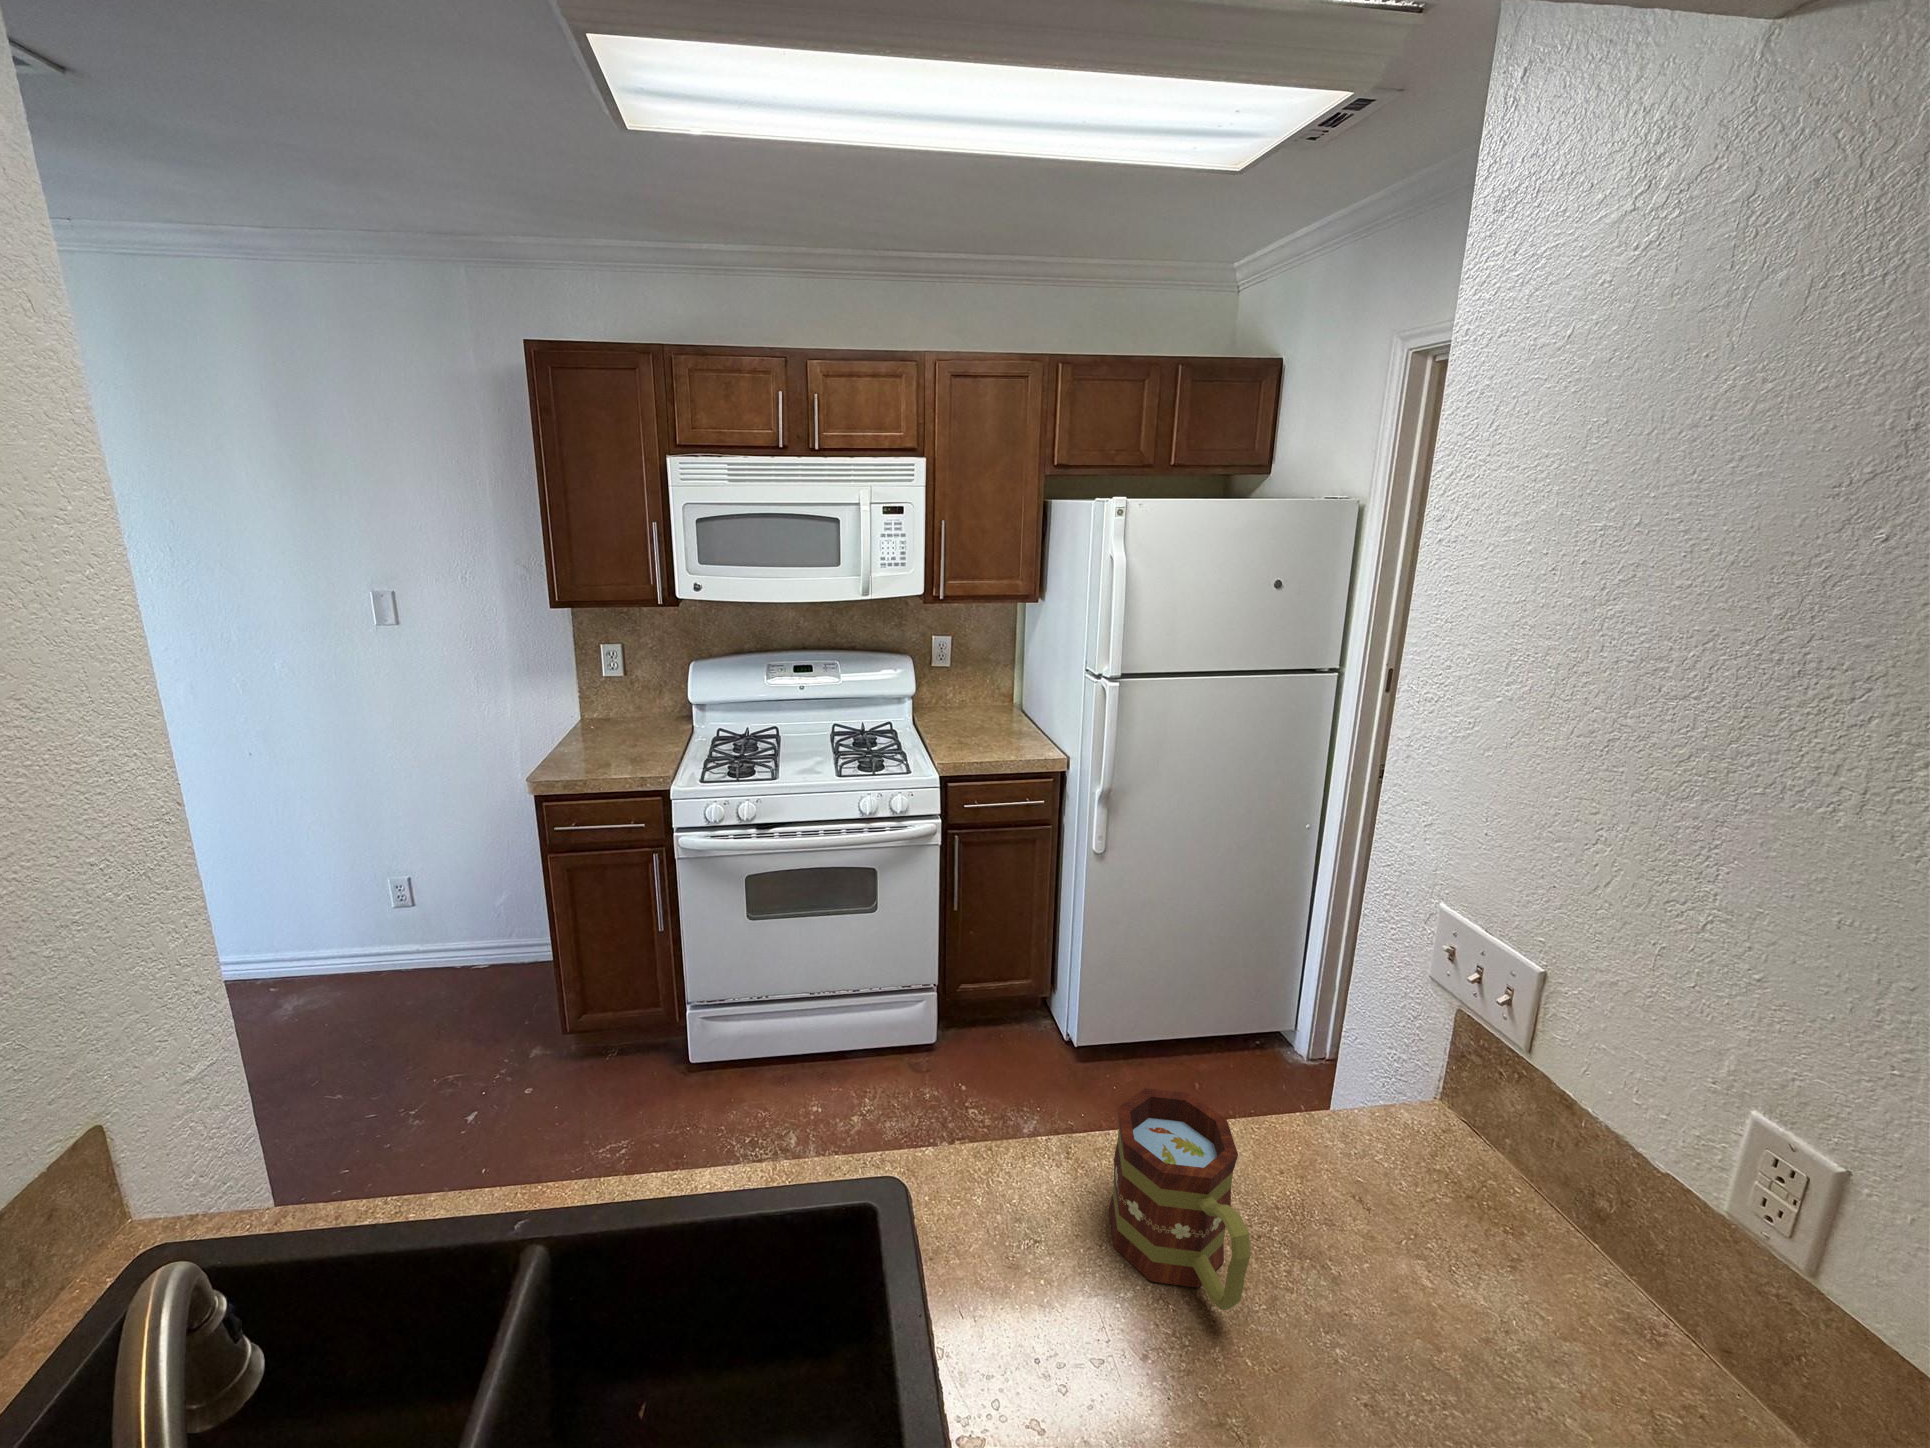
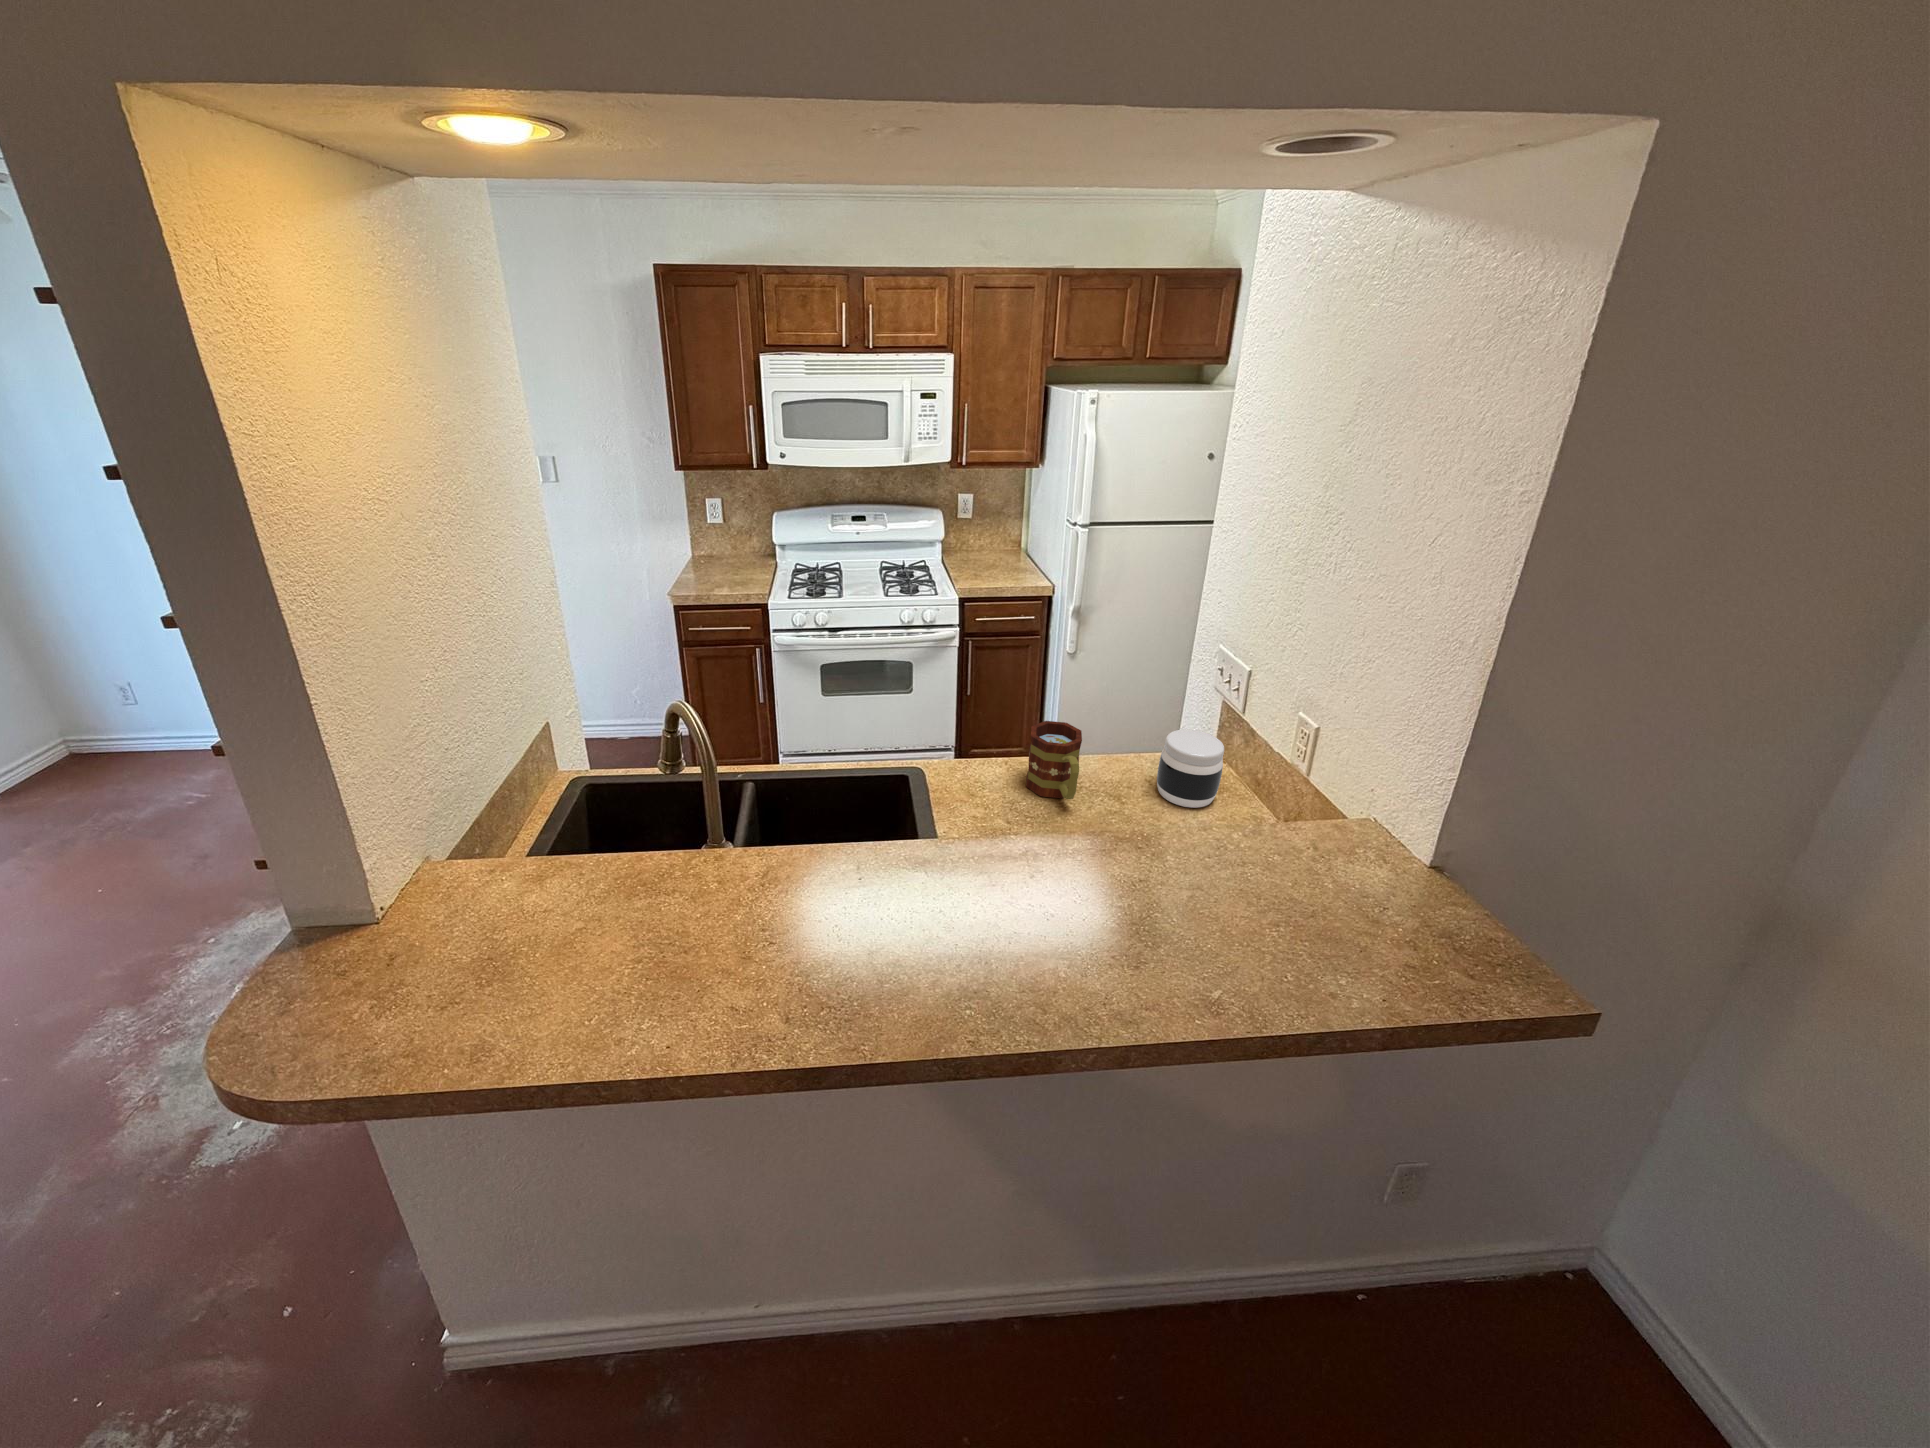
jar: none [1388,1104,1554,1308] -> present [1157,729,1224,808]

